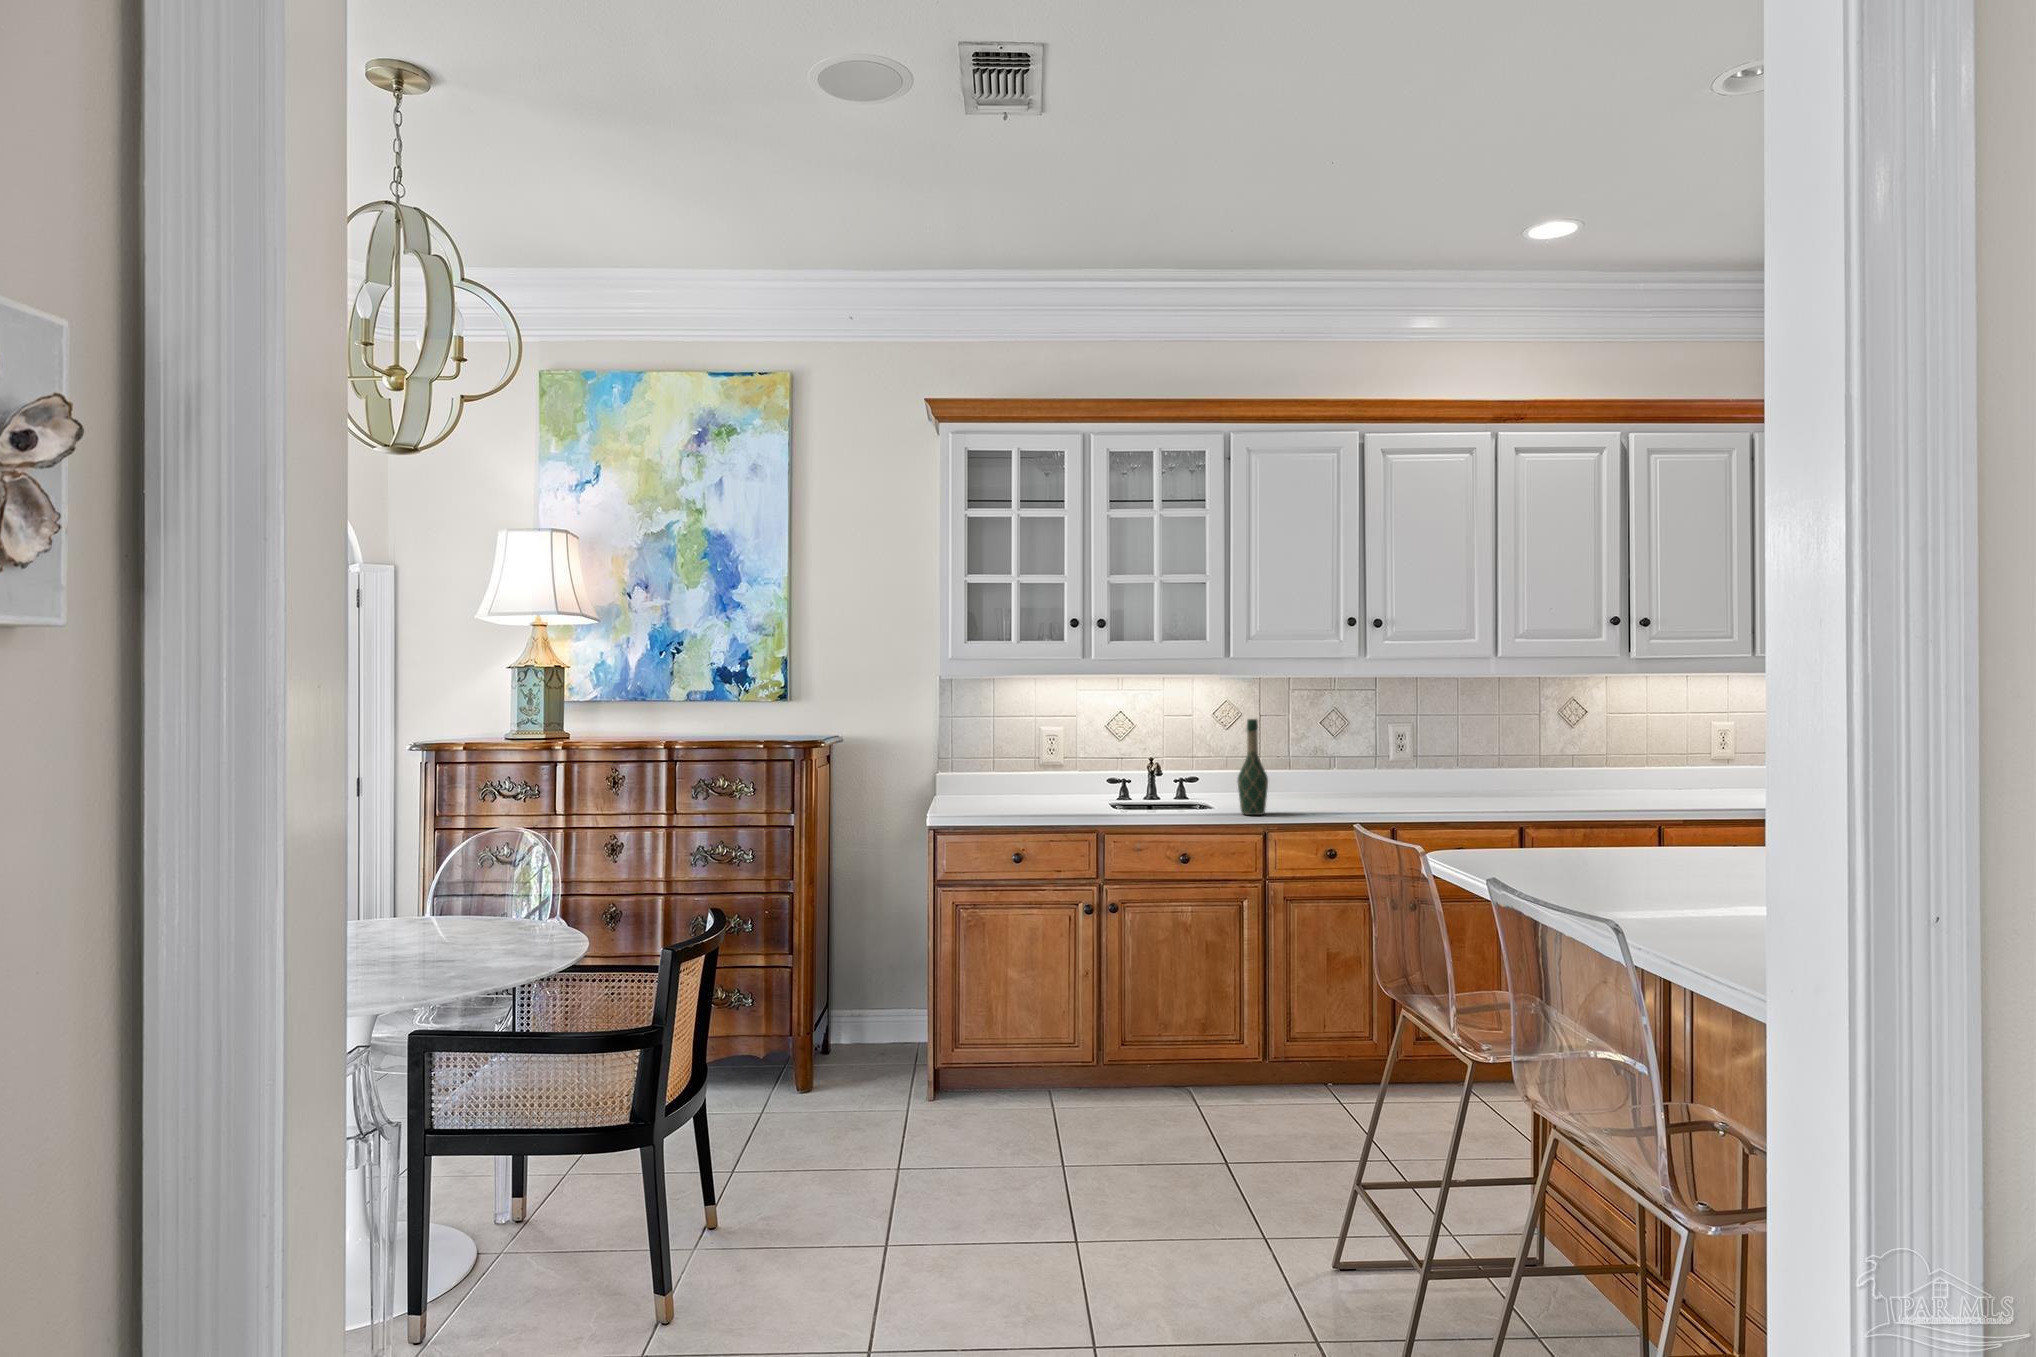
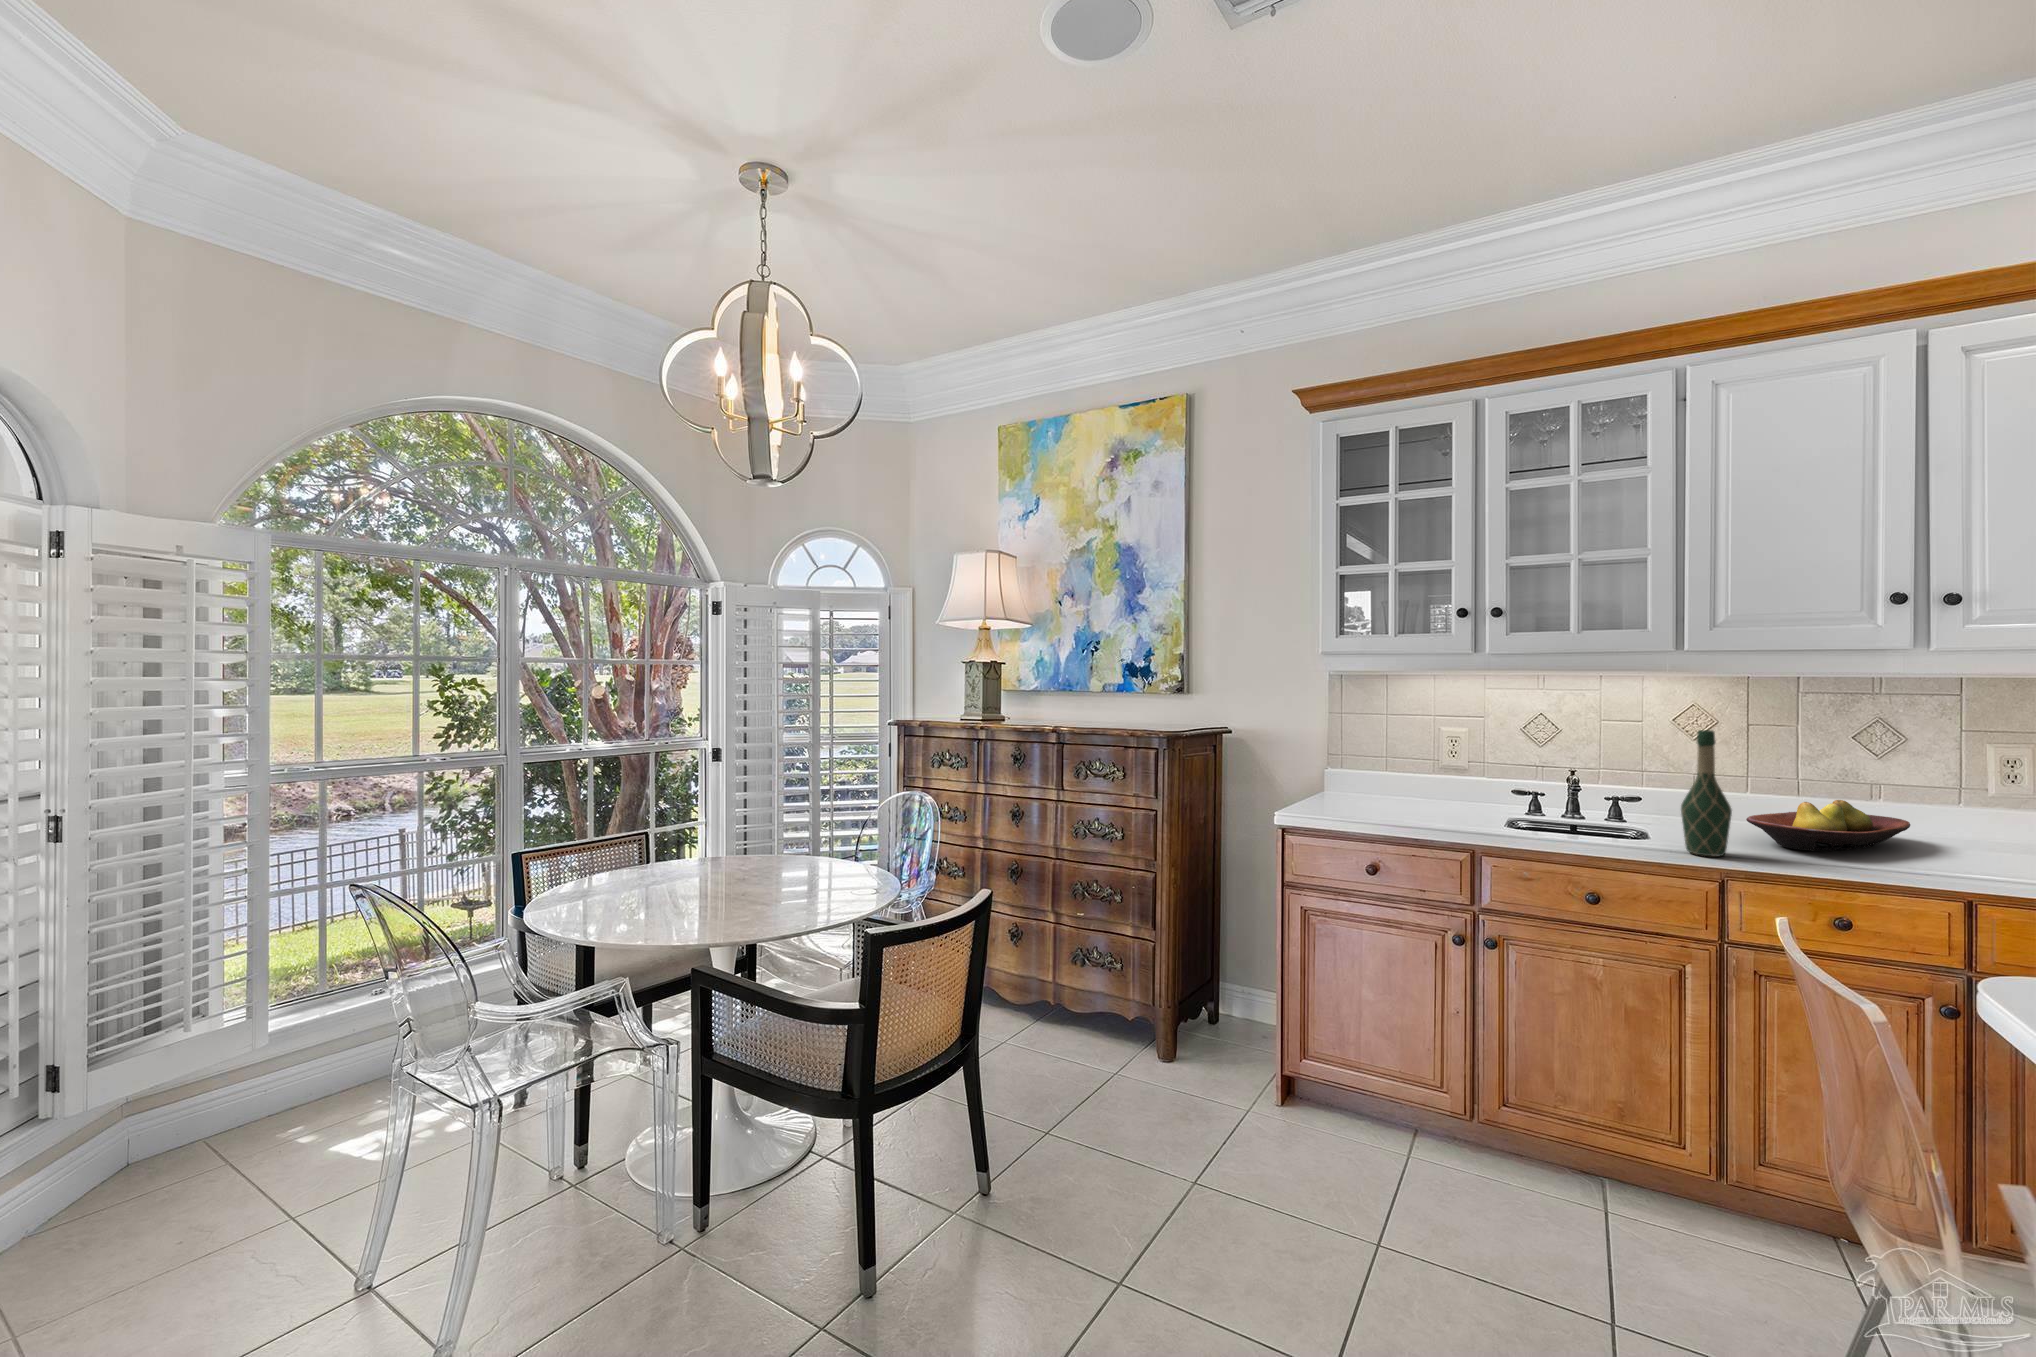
fruit bowl: none [1271,770,1358,807] -> present [1746,800,1910,850]

